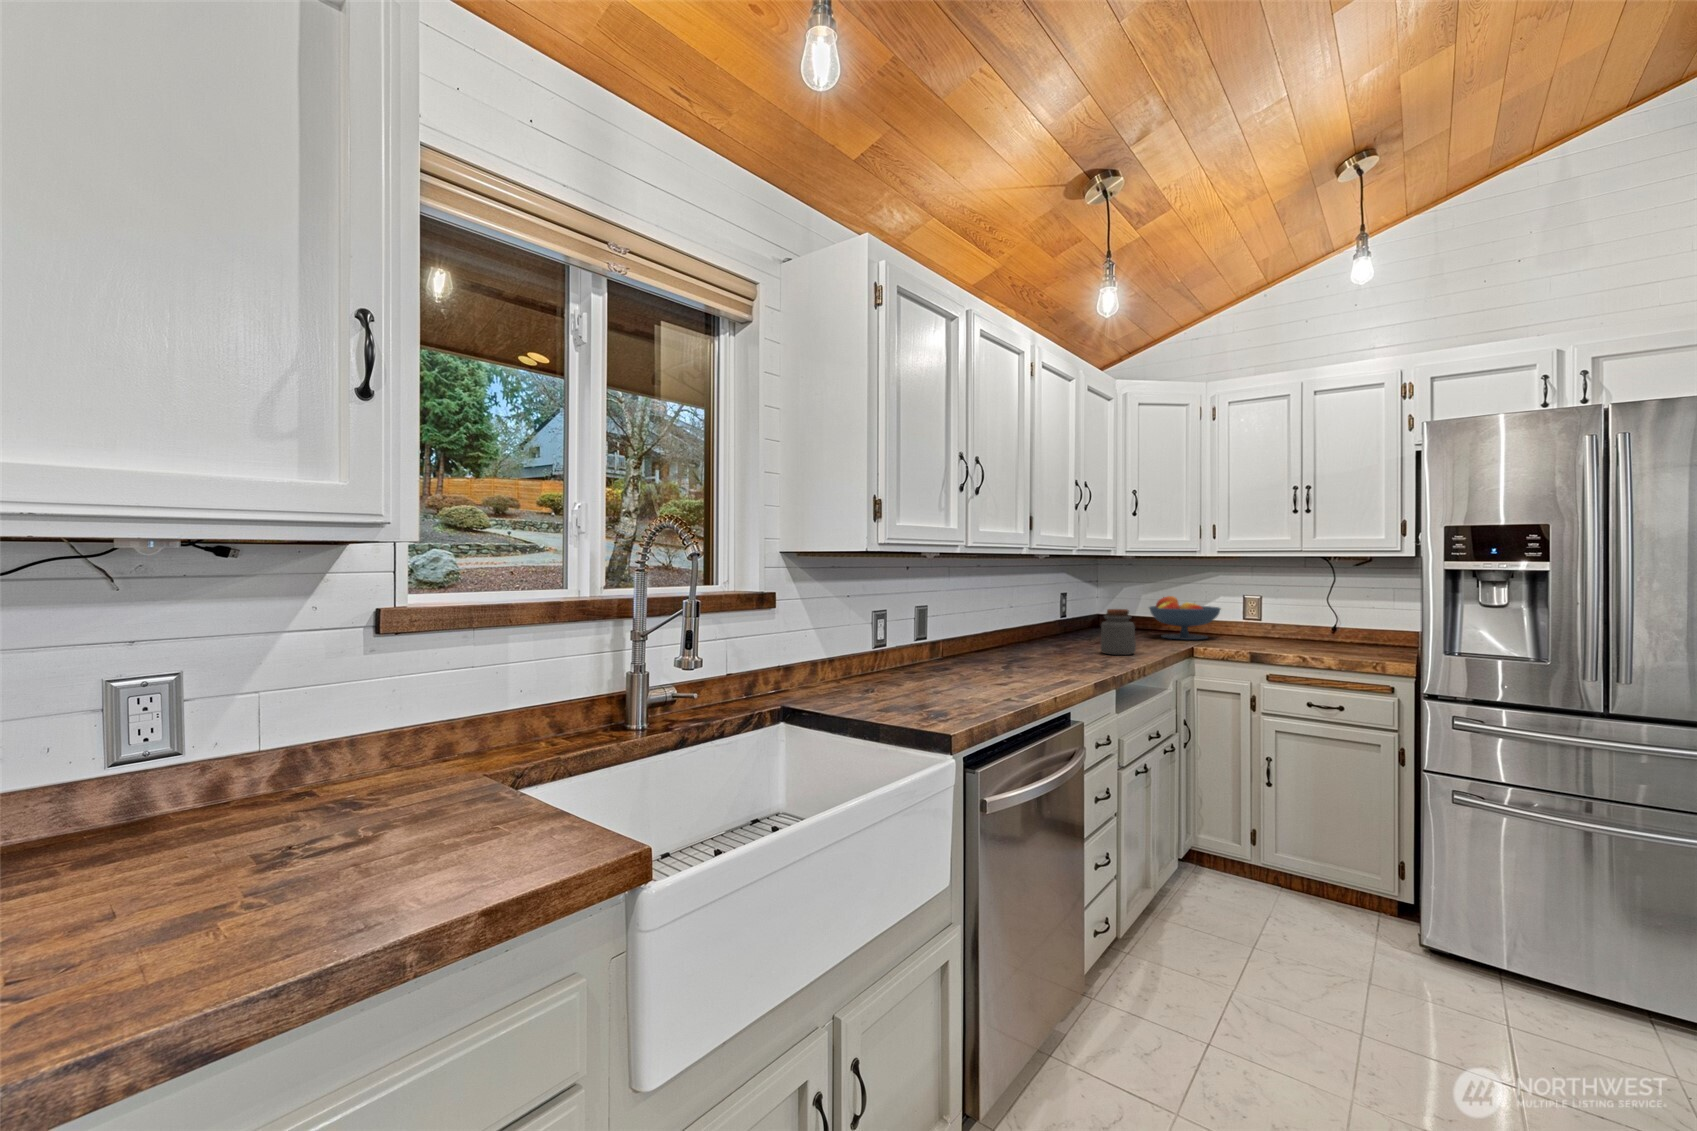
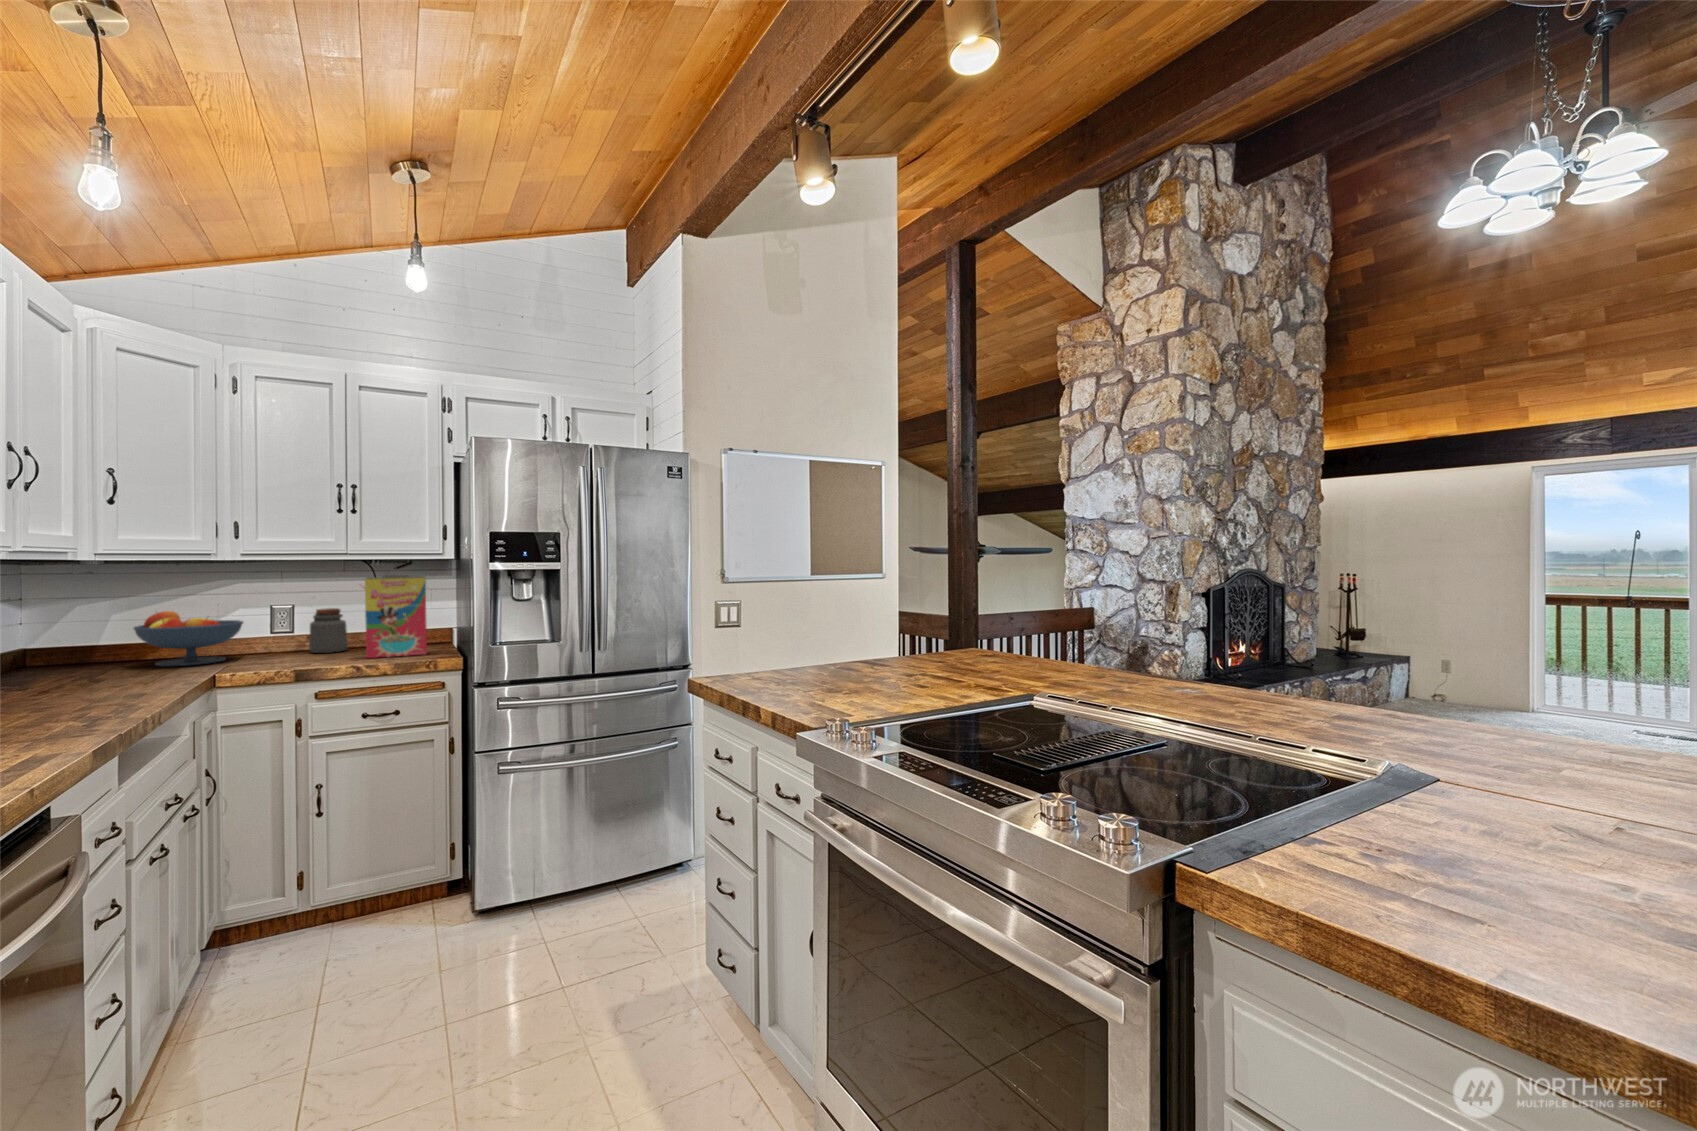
cereal box: none [1311,572,1389,654] -> present [364,575,427,658]
jar: present [1101,609,1136,655] -> present [309,608,348,653]

